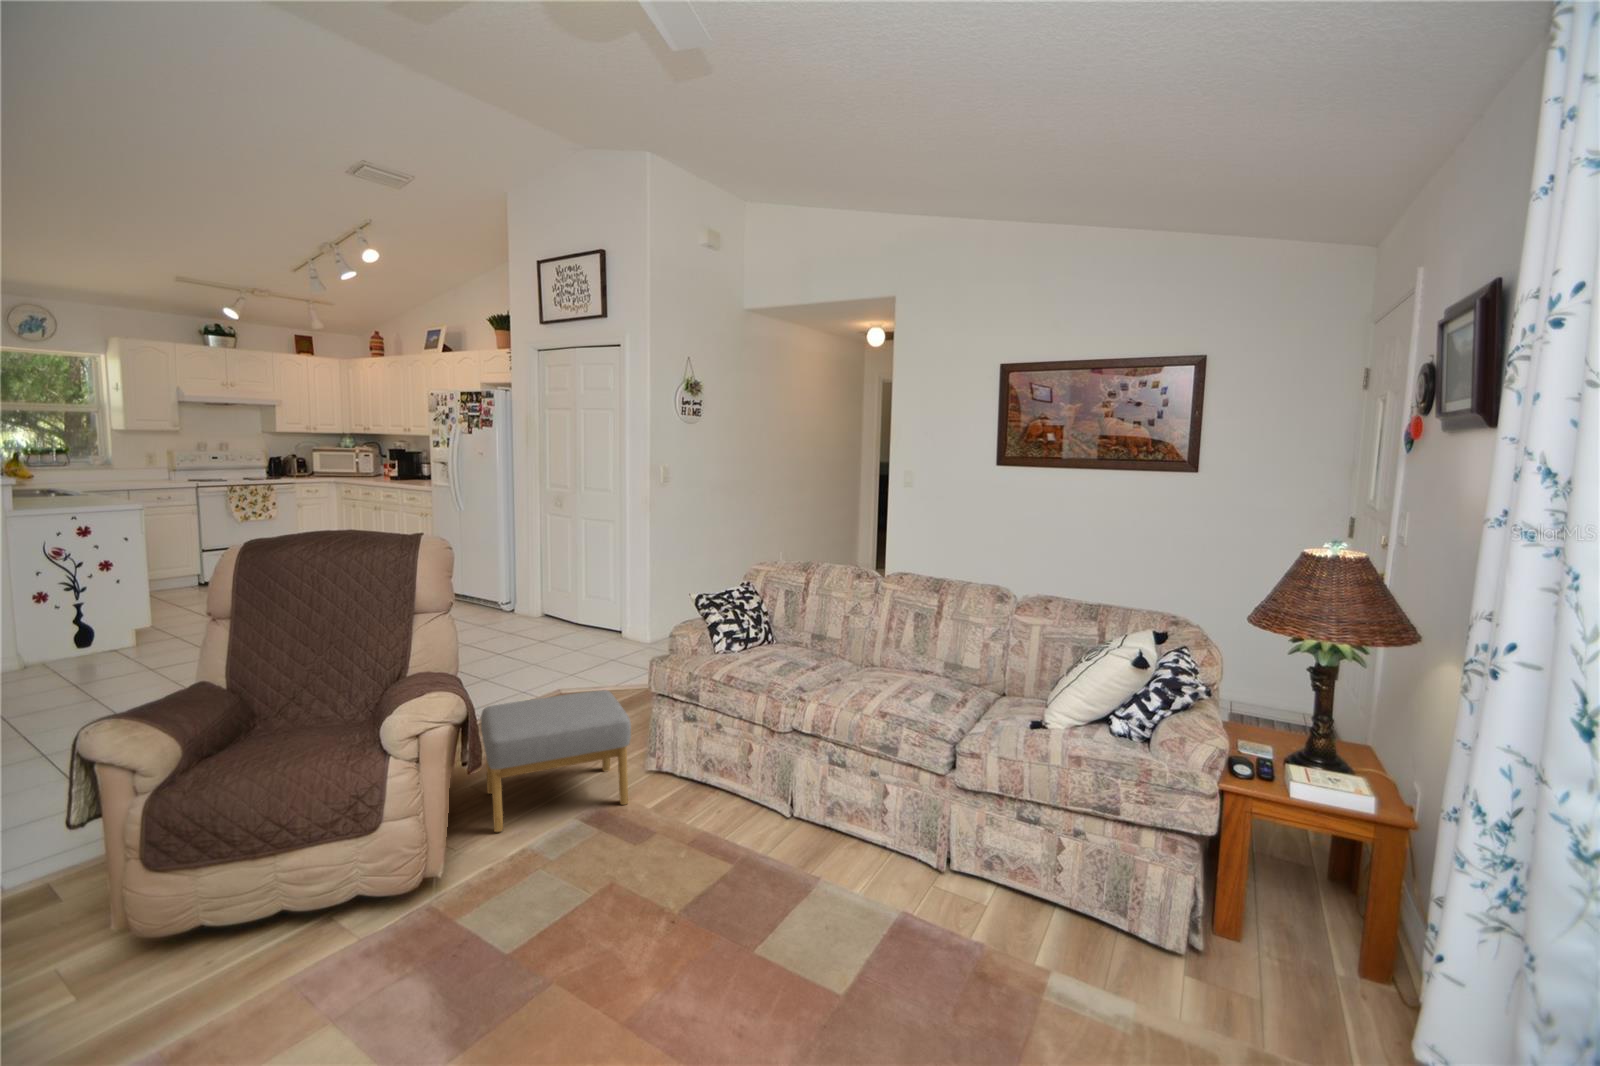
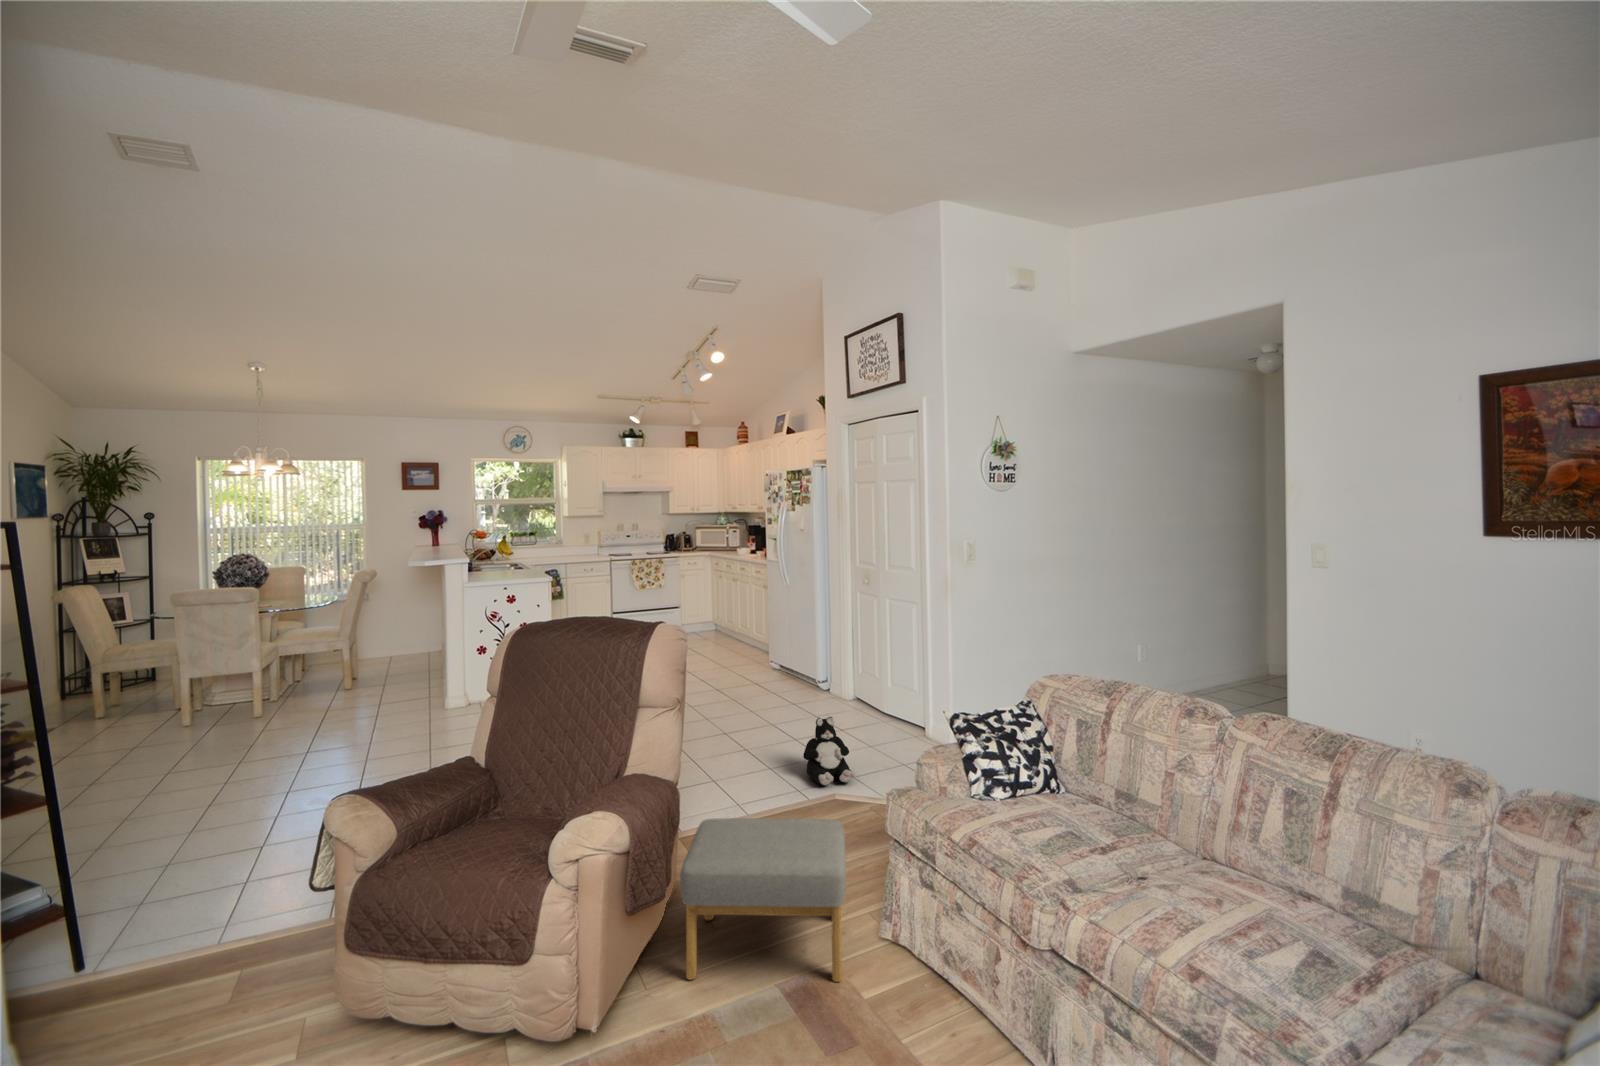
plush toy: none [527,625,579,685] -> present [803,717,855,785]

